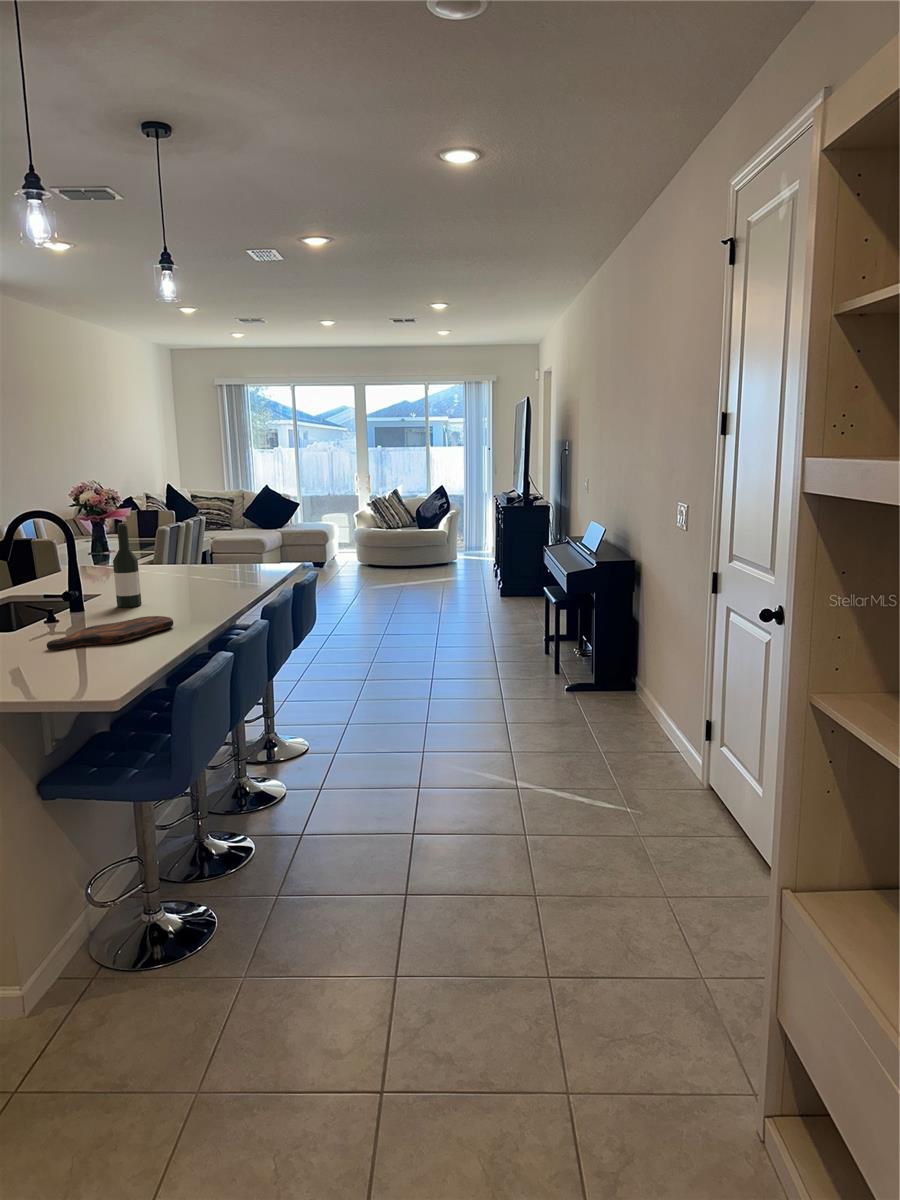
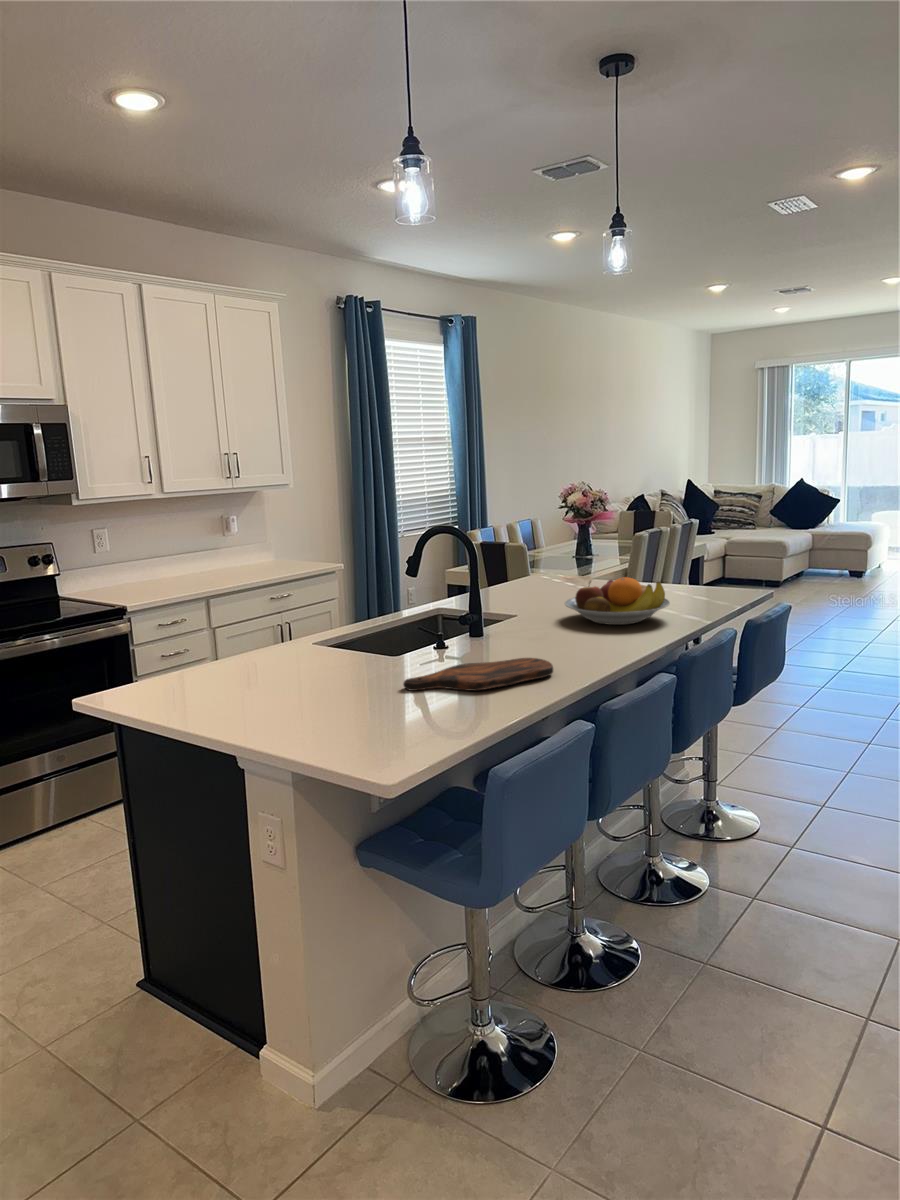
wine bottle: present [113,523,142,608] -> none [521,540,548,638]
fruit bowl: none [143,554,234,593] -> present [565,577,670,625]

